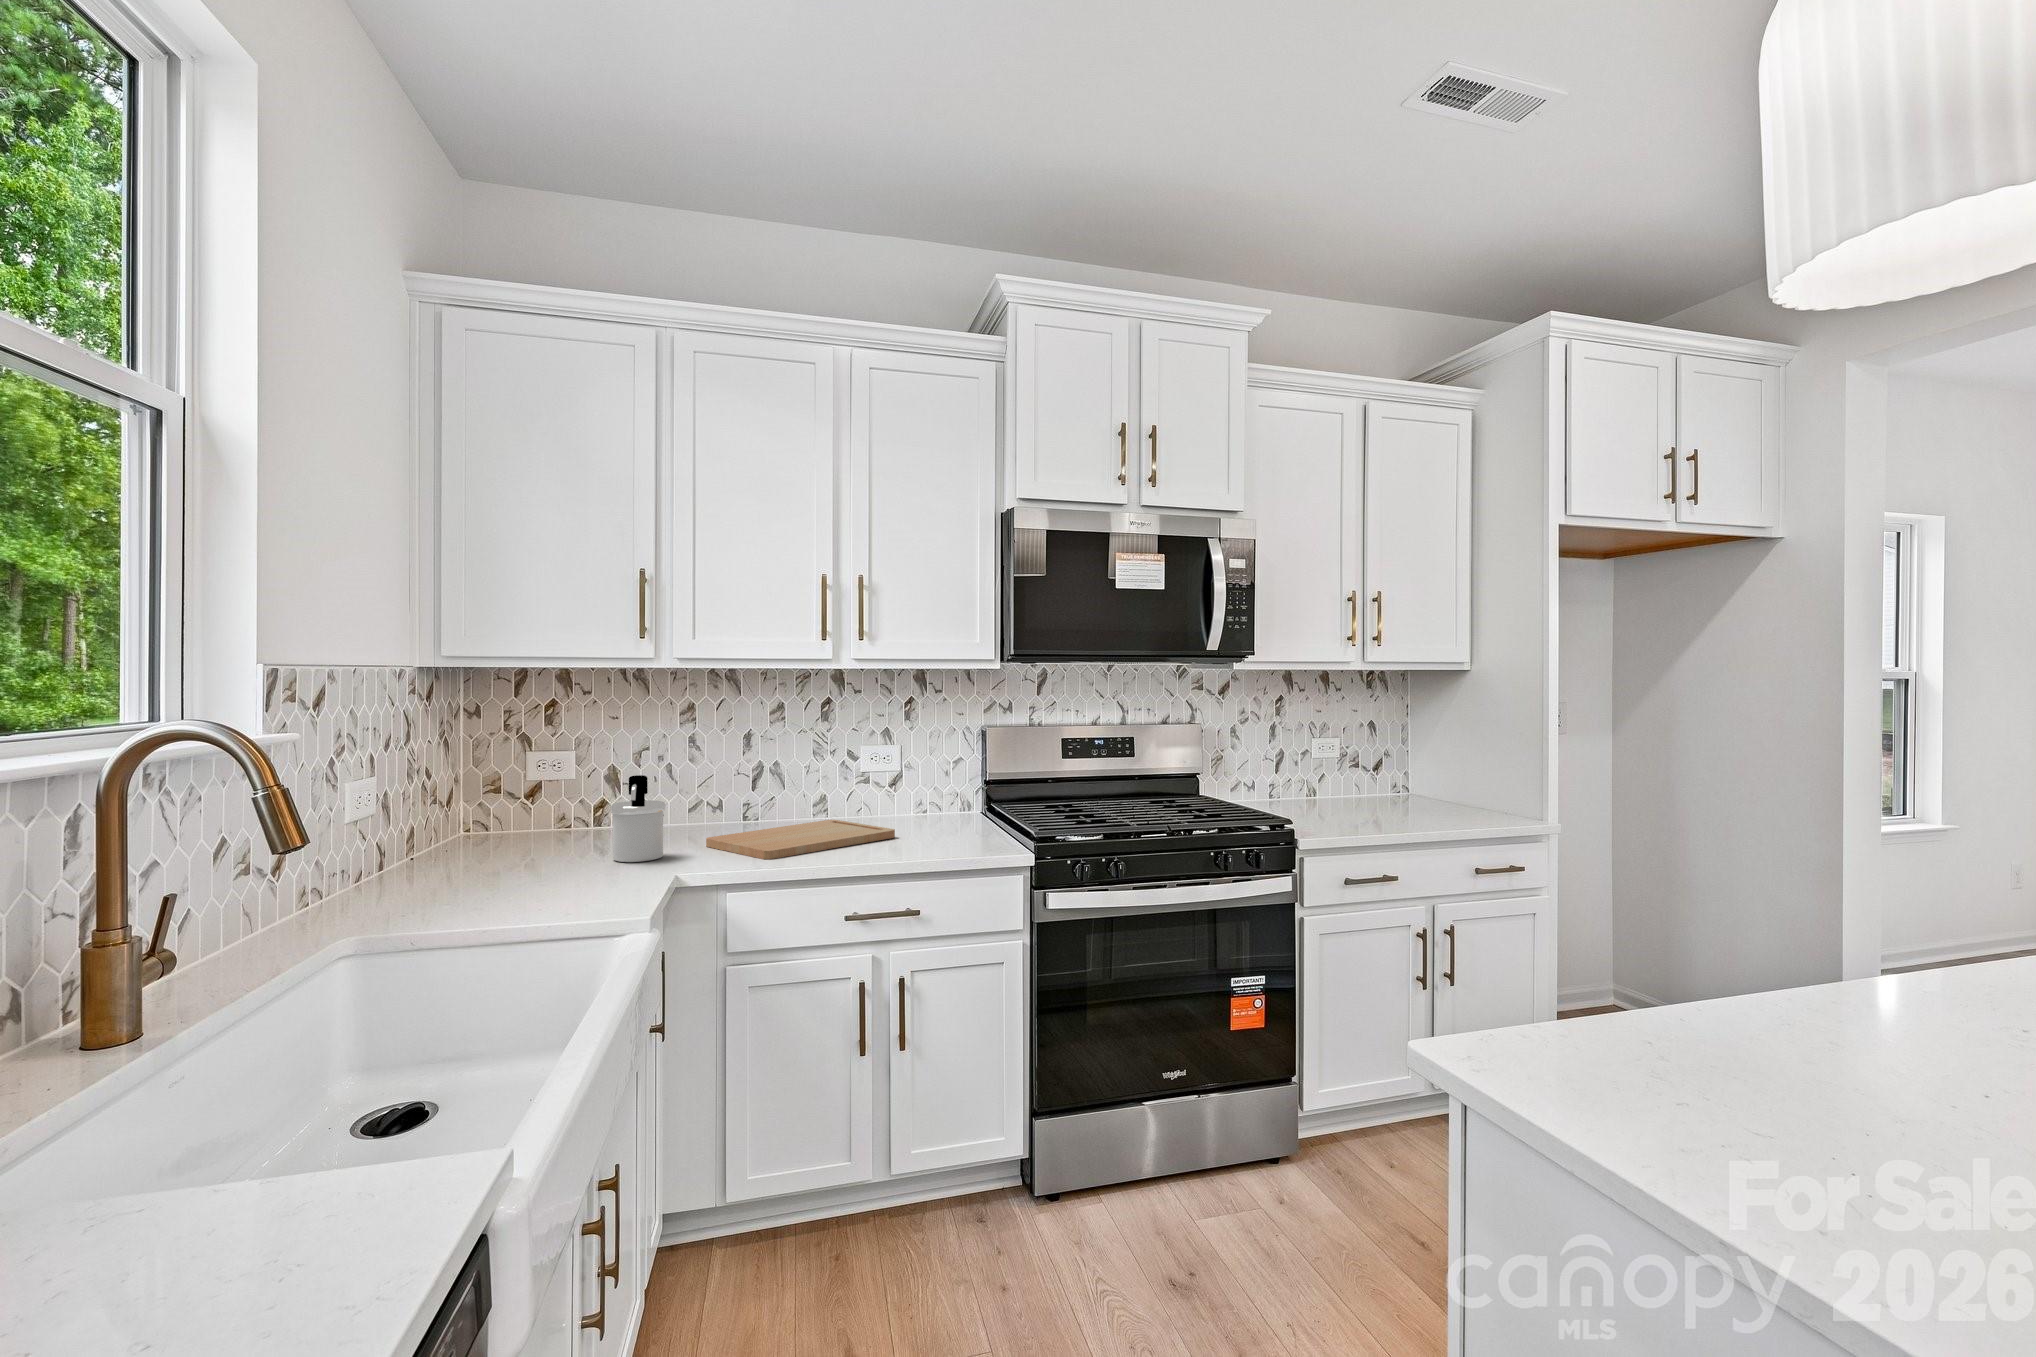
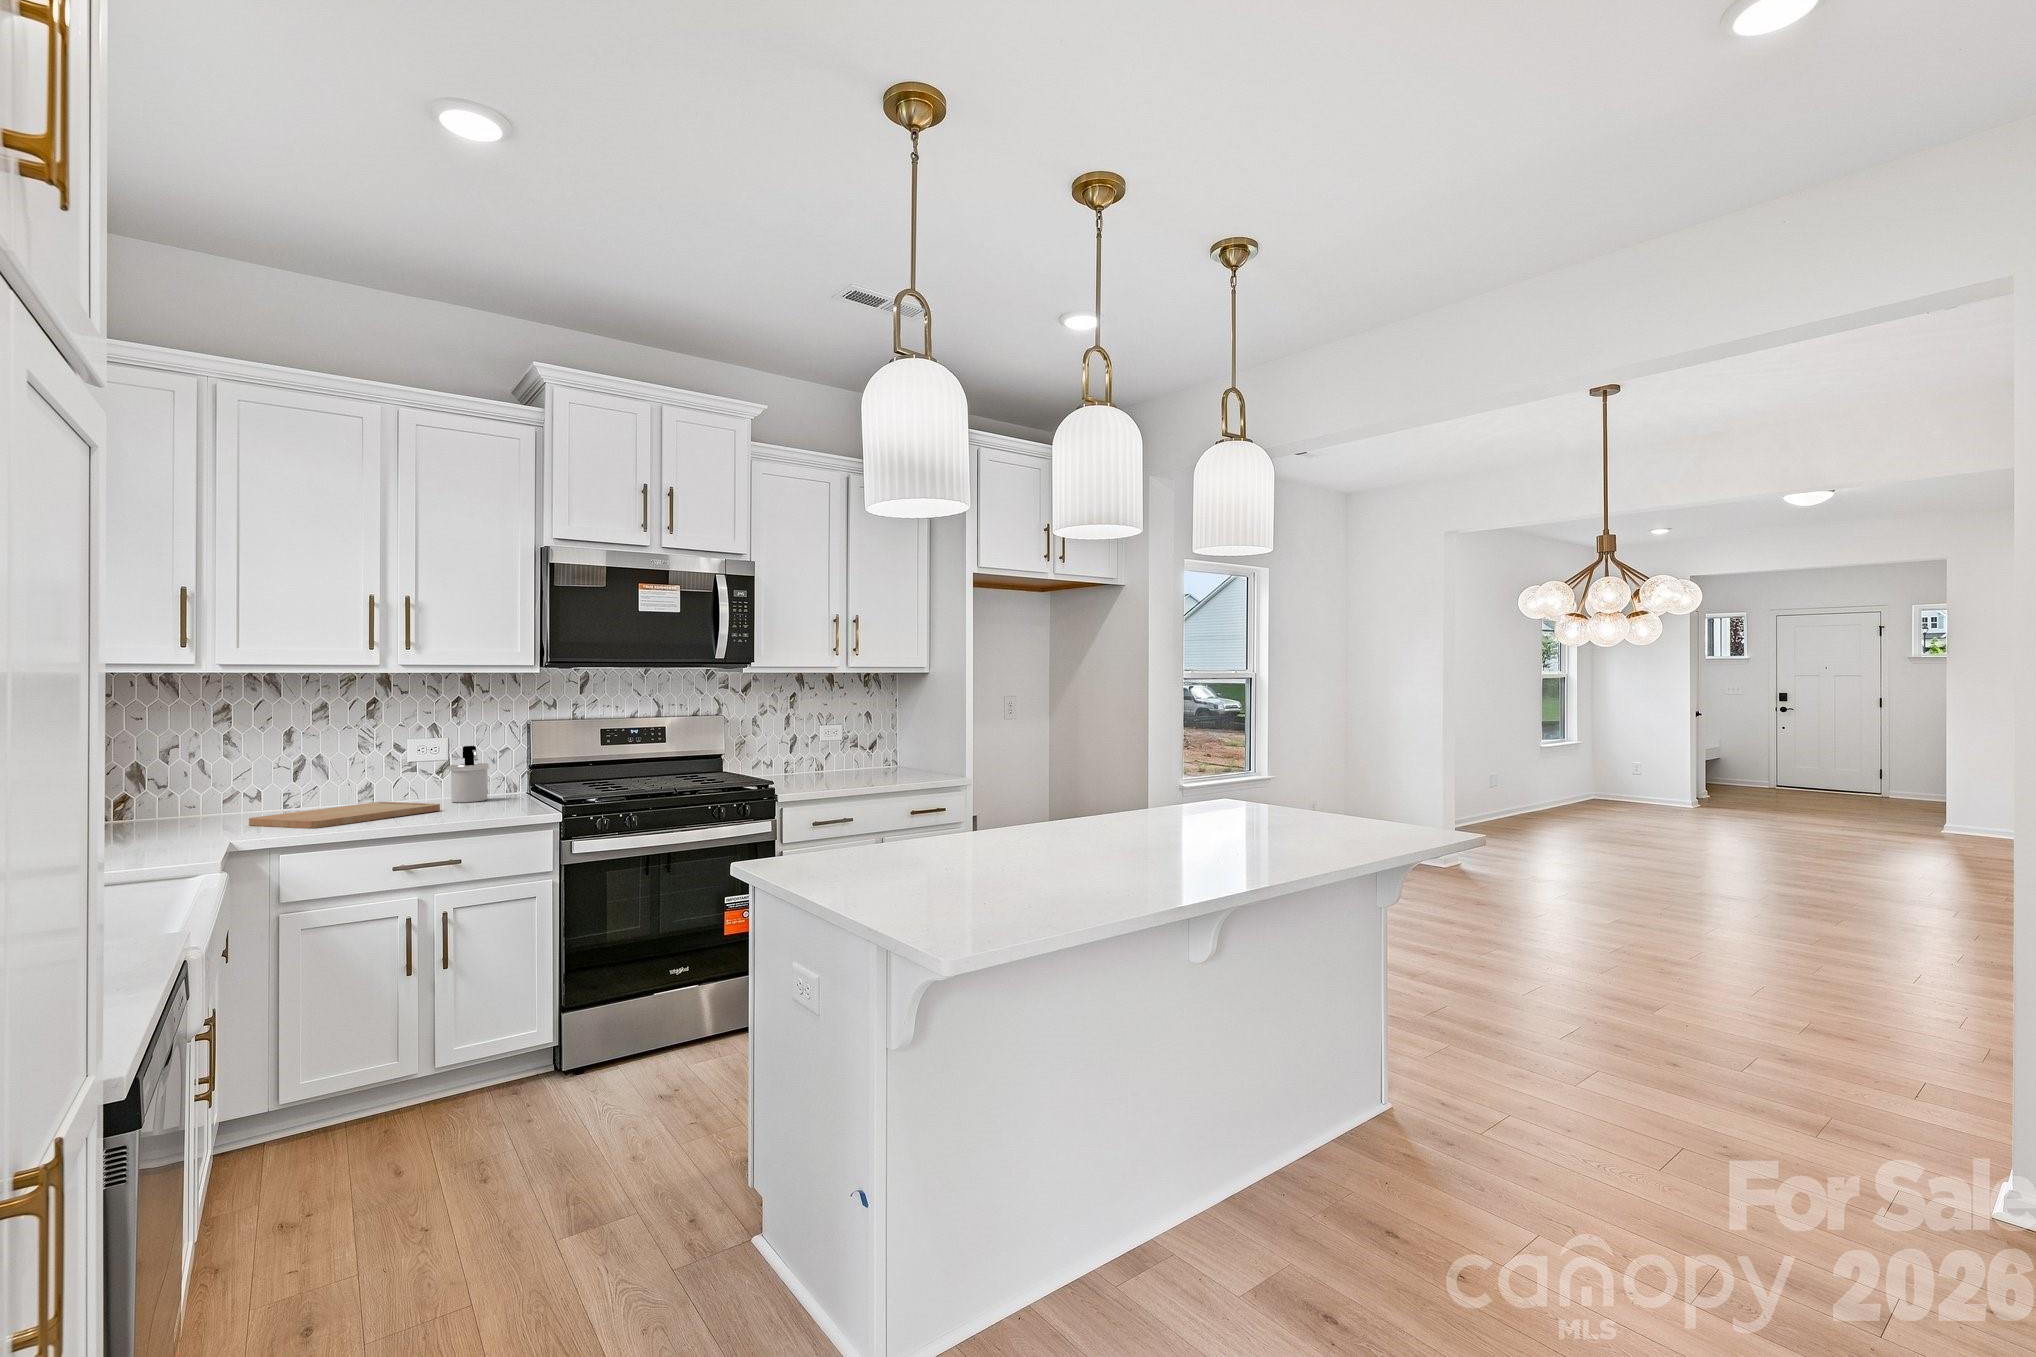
soap dispenser: present [611,775,665,862] -> present [450,746,489,802]

